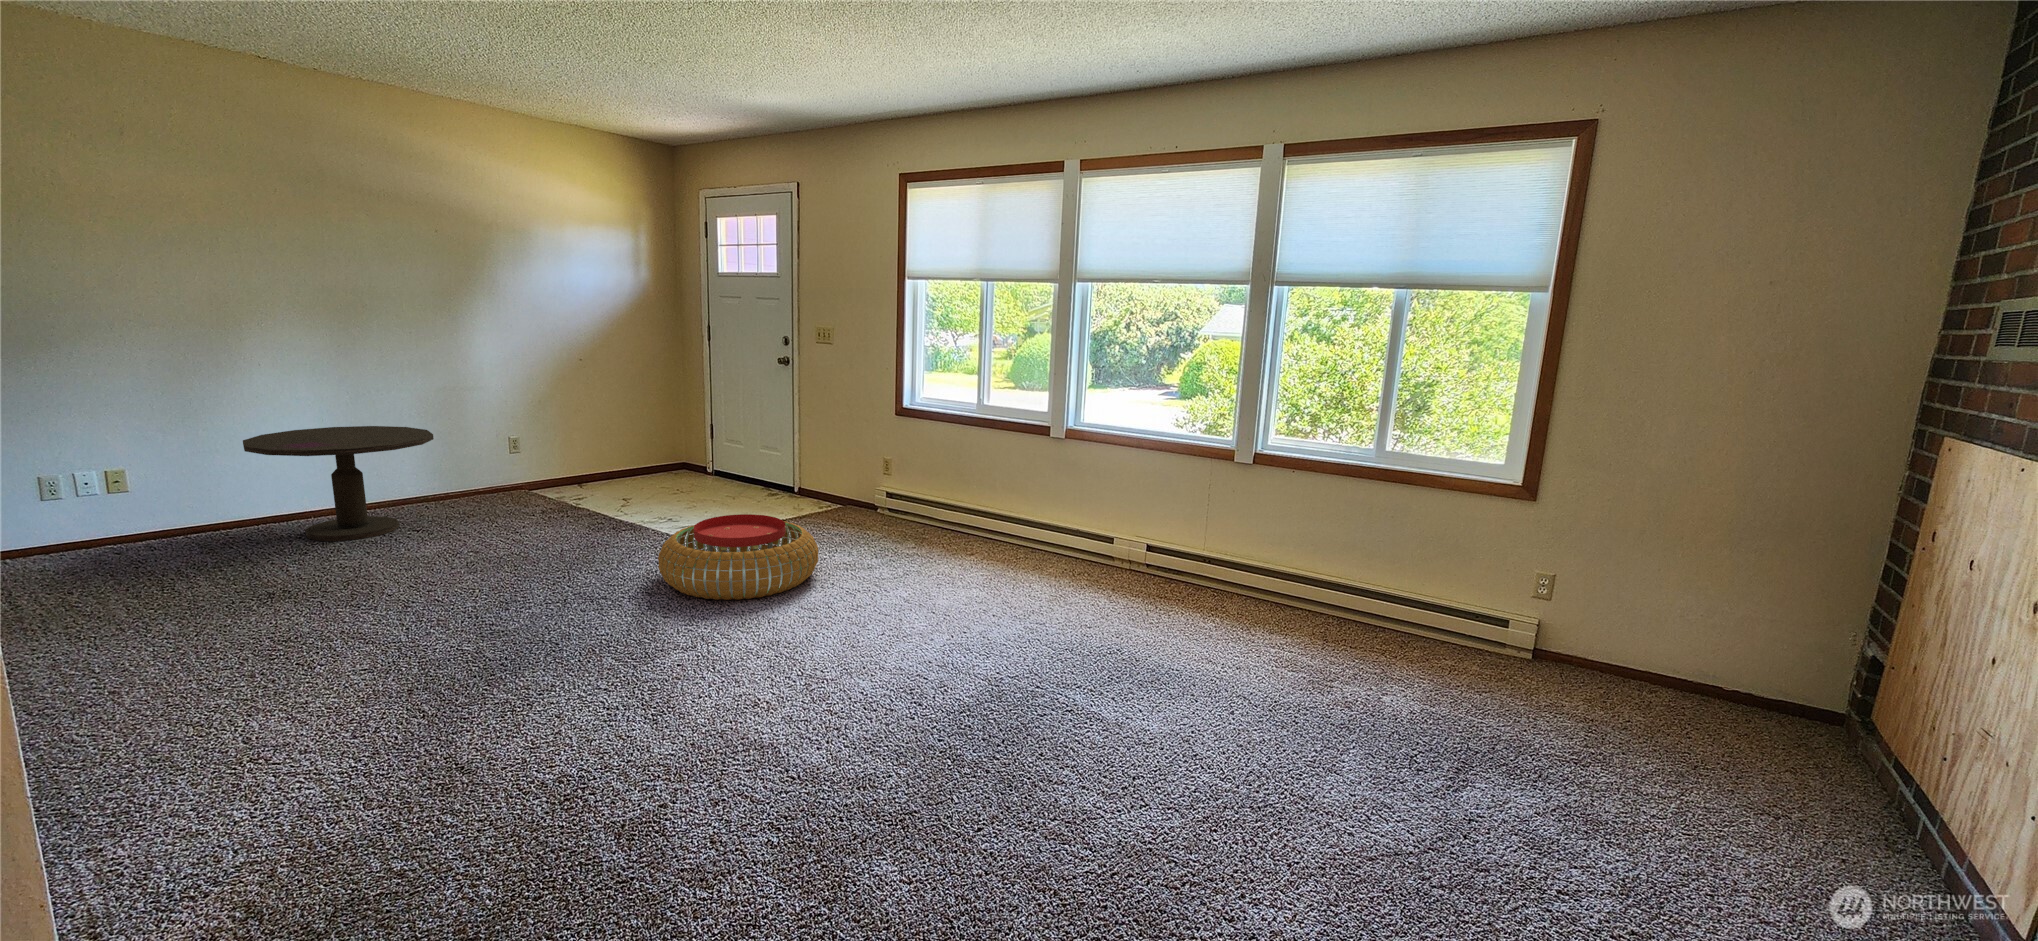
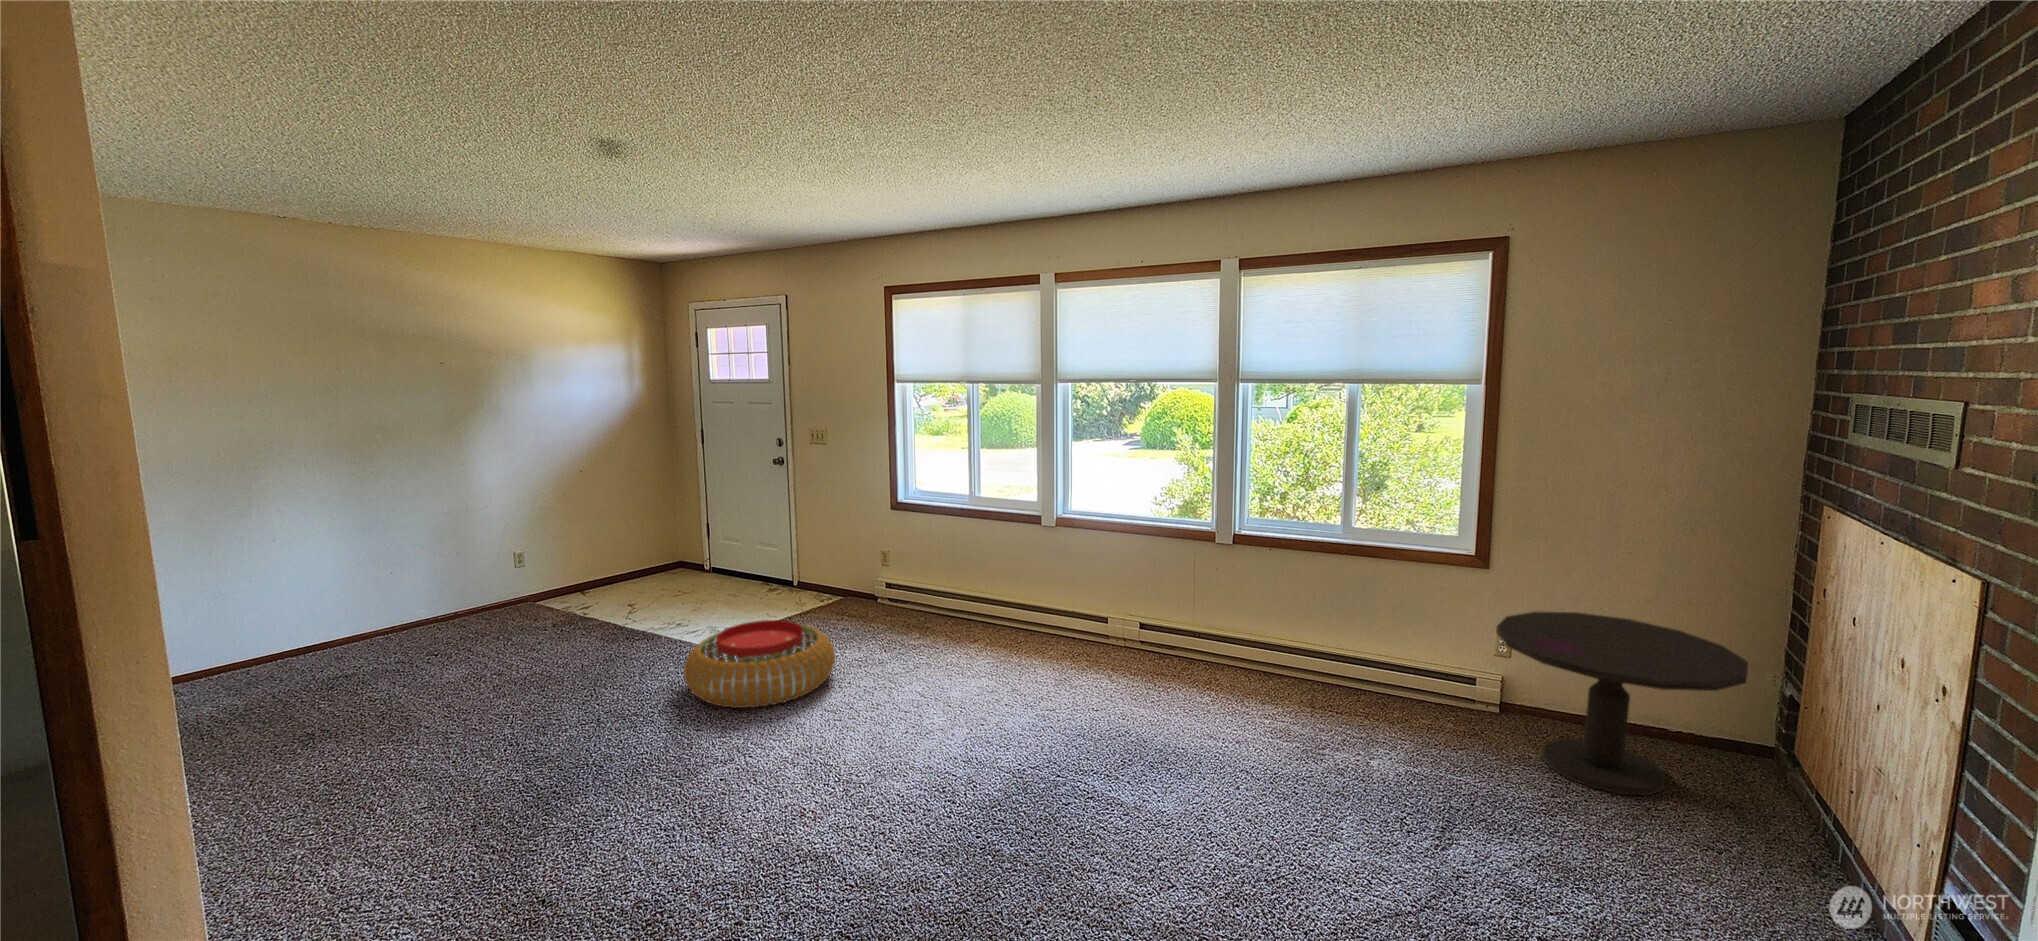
side table: present [243,426,434,541] -> present [1496,612,1748,796]

